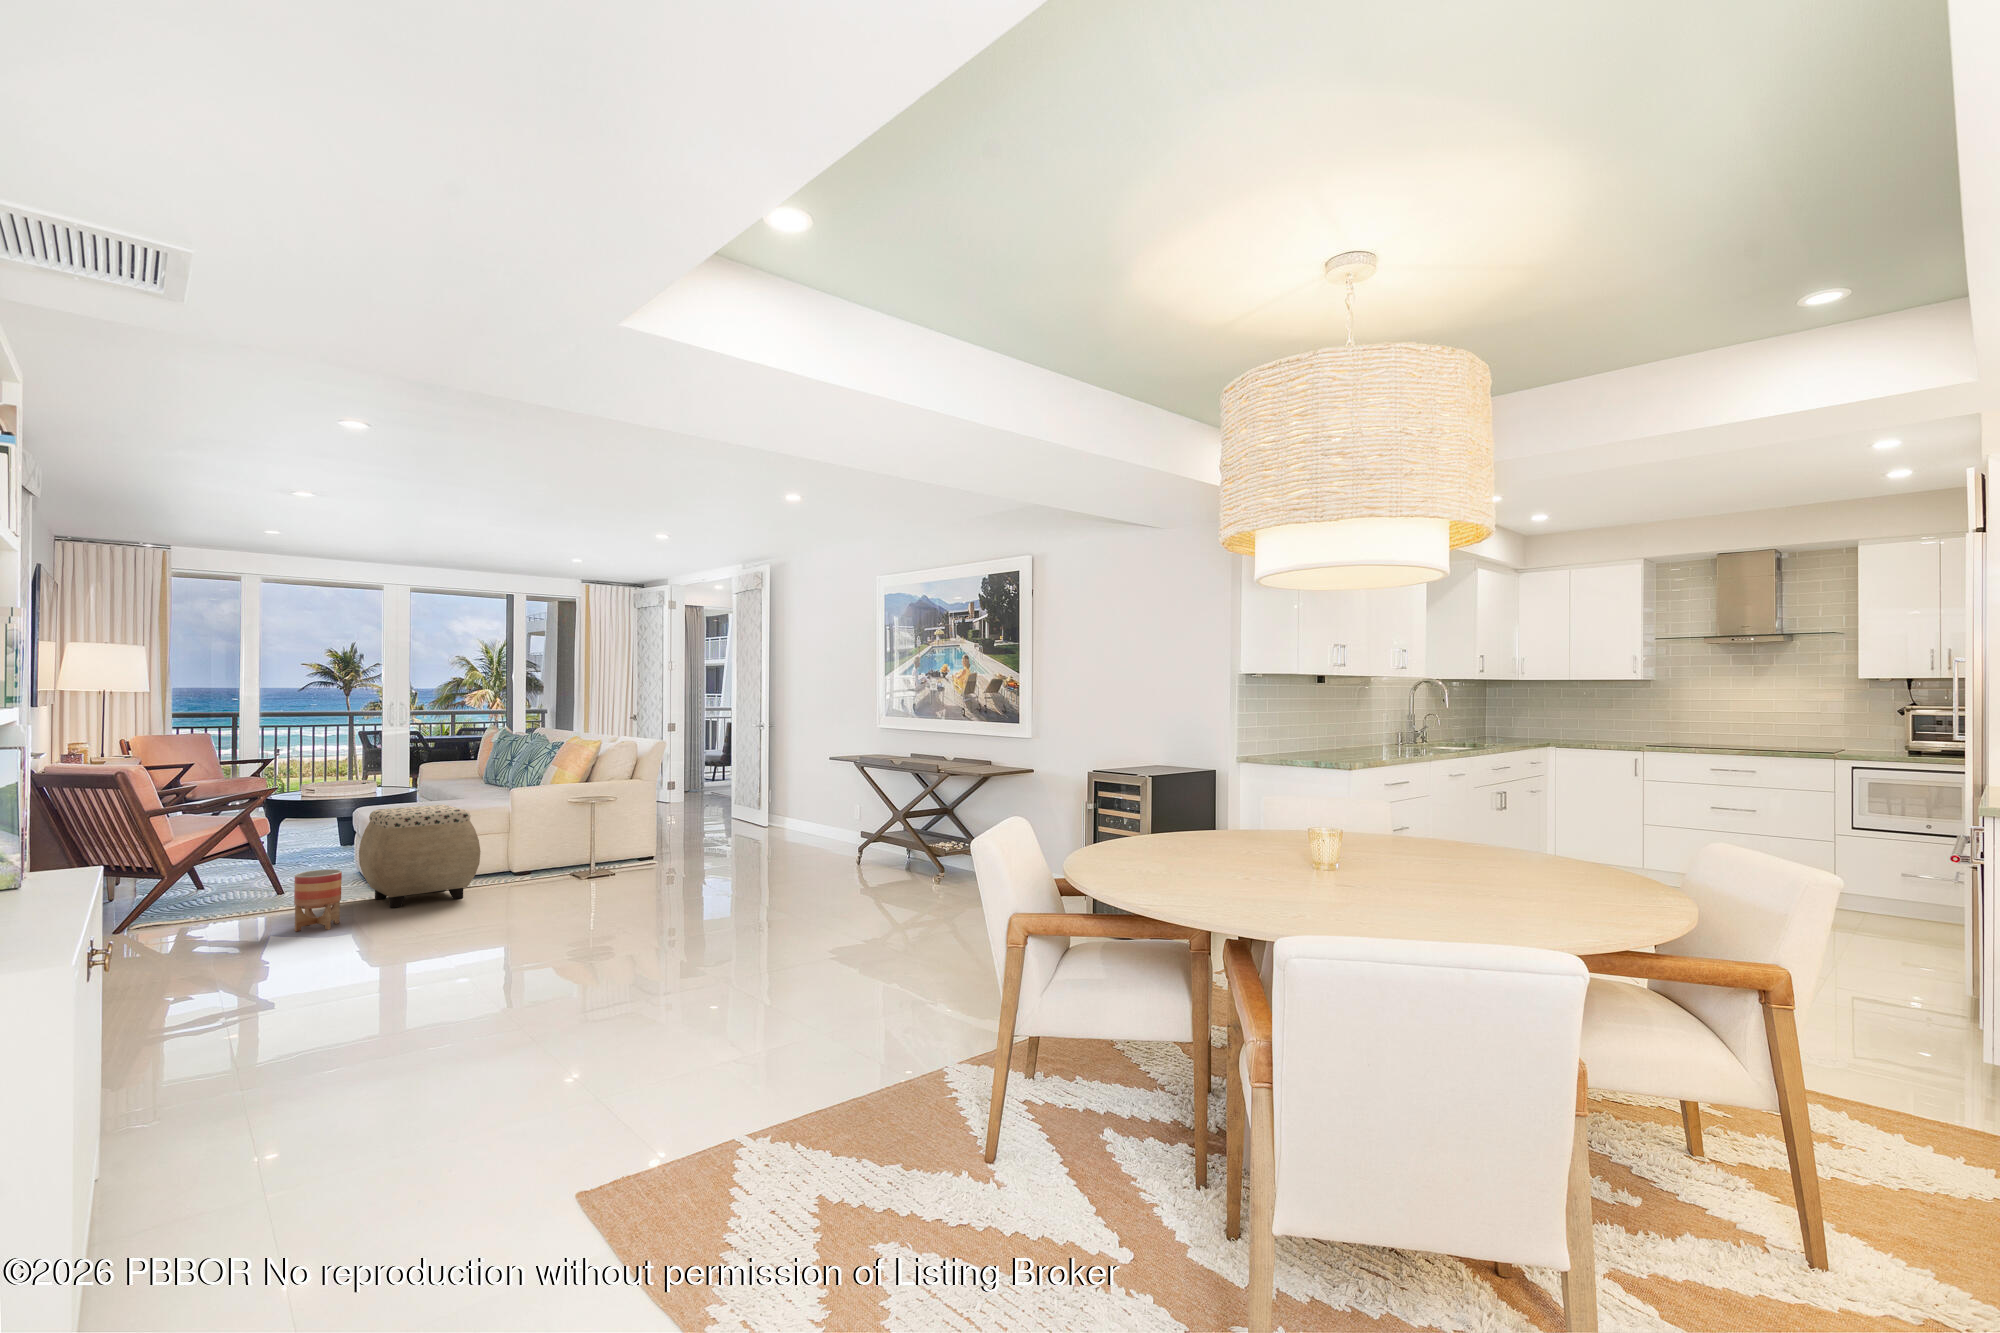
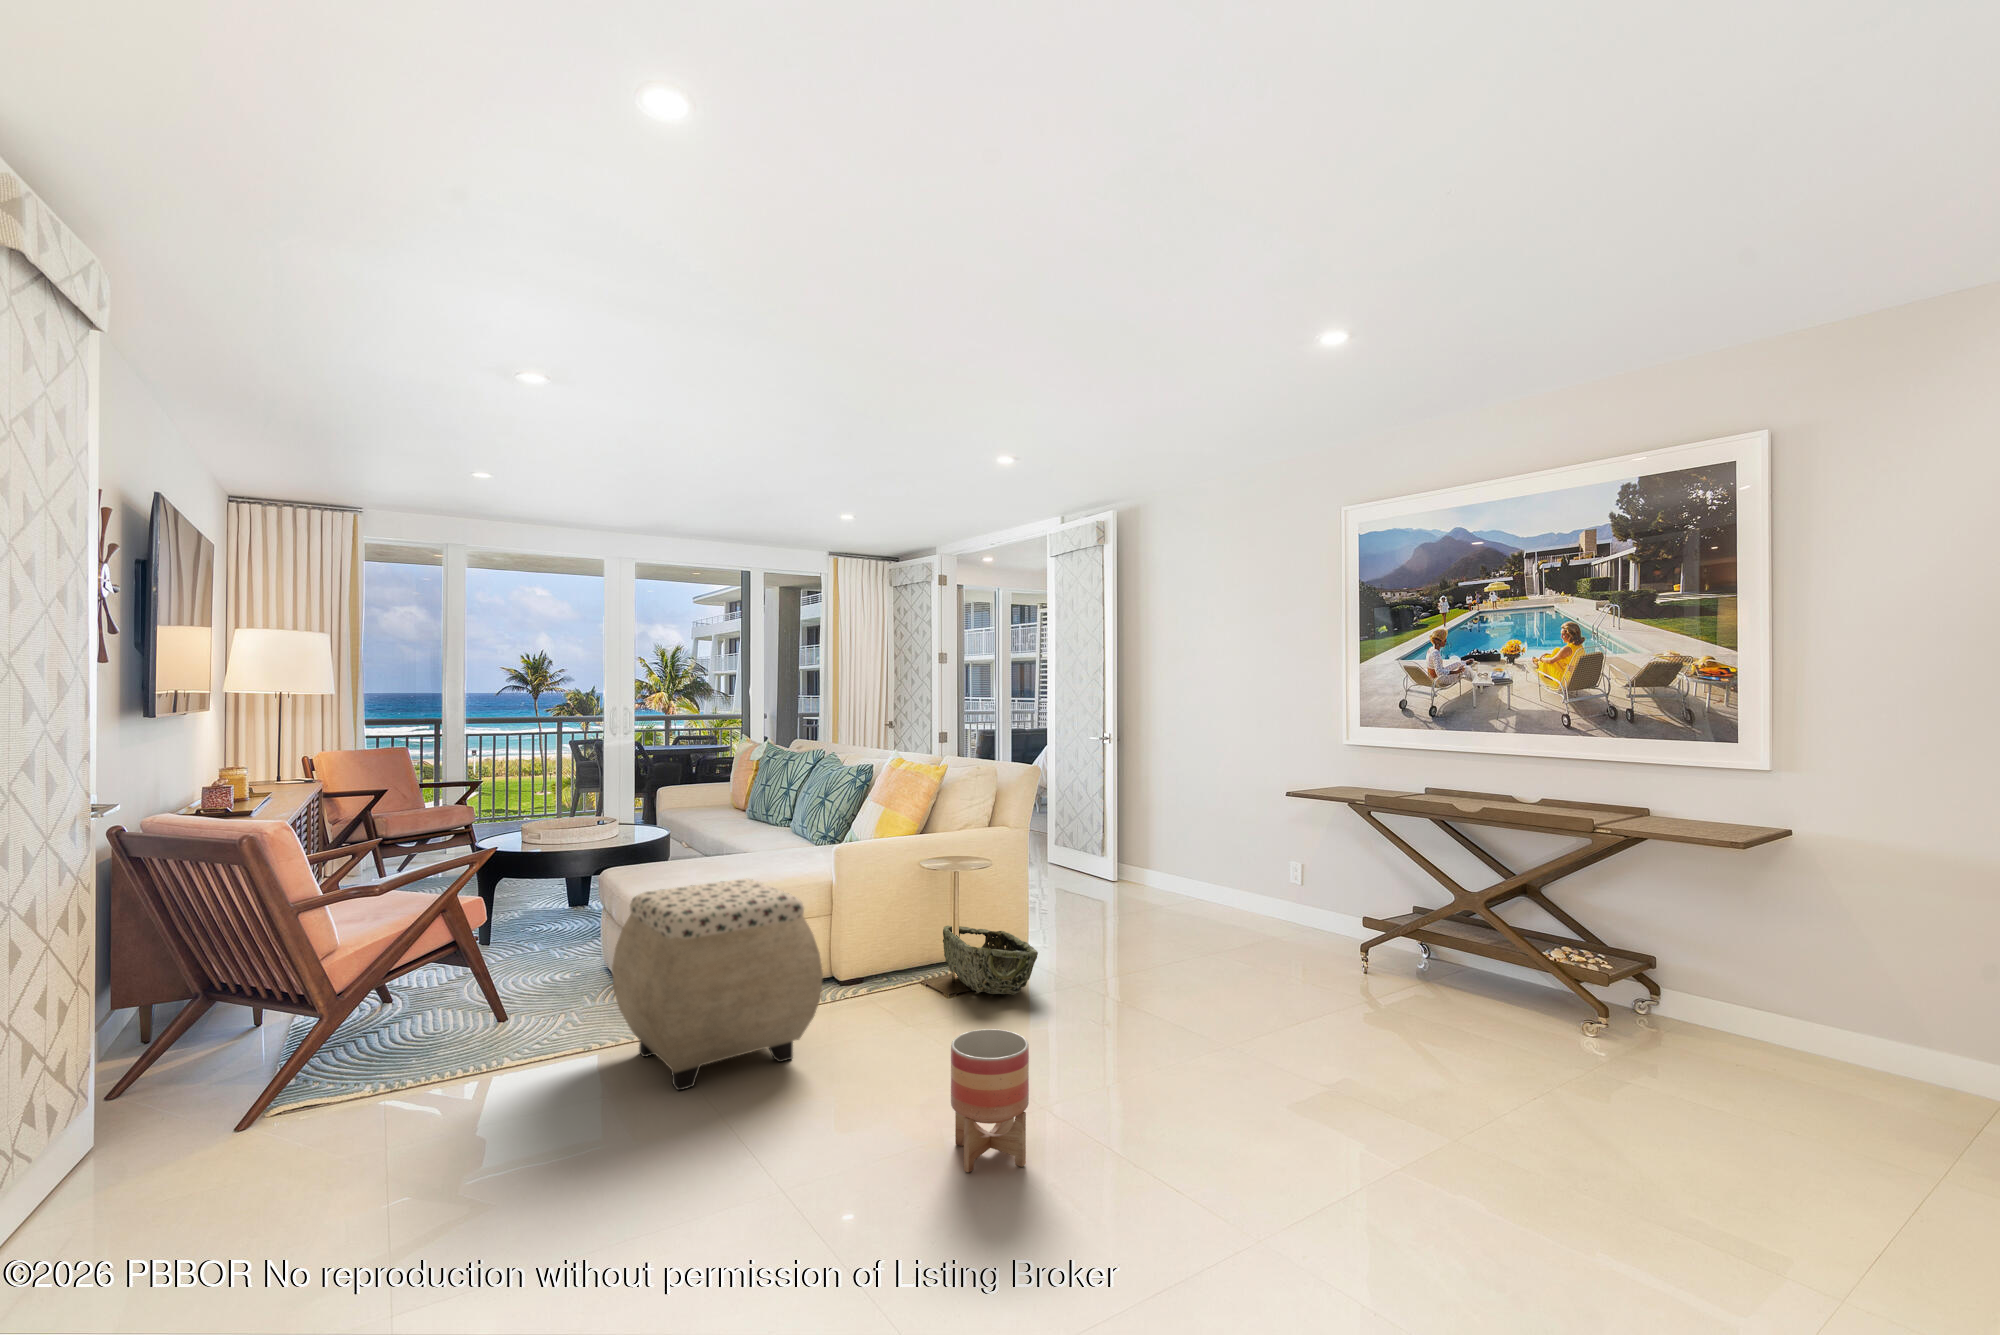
woven basket: none [582,840,633,876] -> present [943,926,1038,995]
planter: present [294,870,342,932] -> present [951,1029,1029,1173]

